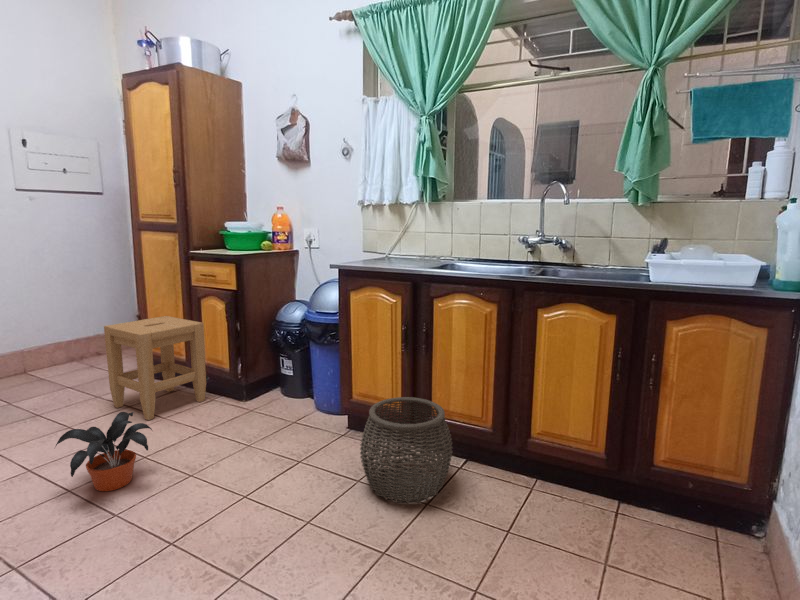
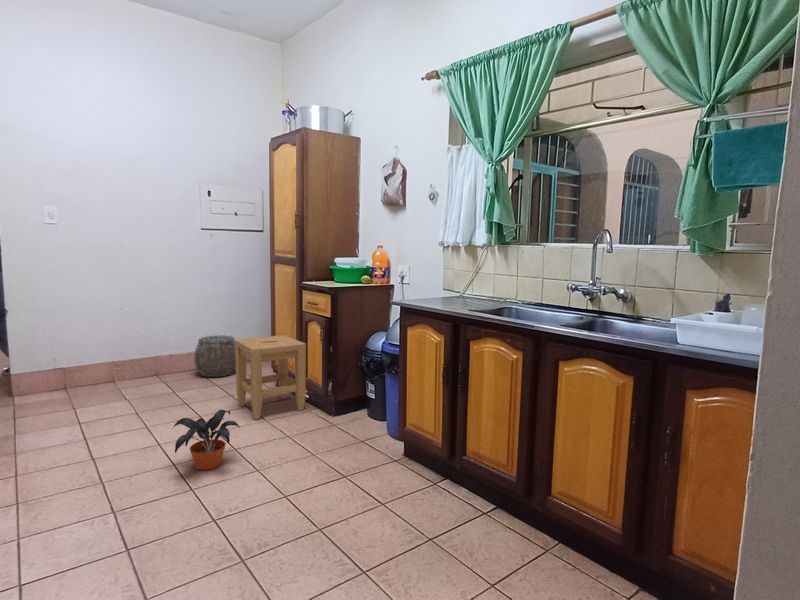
woven basket: present [360,397,453,503] -> present [195,335,236,377]

